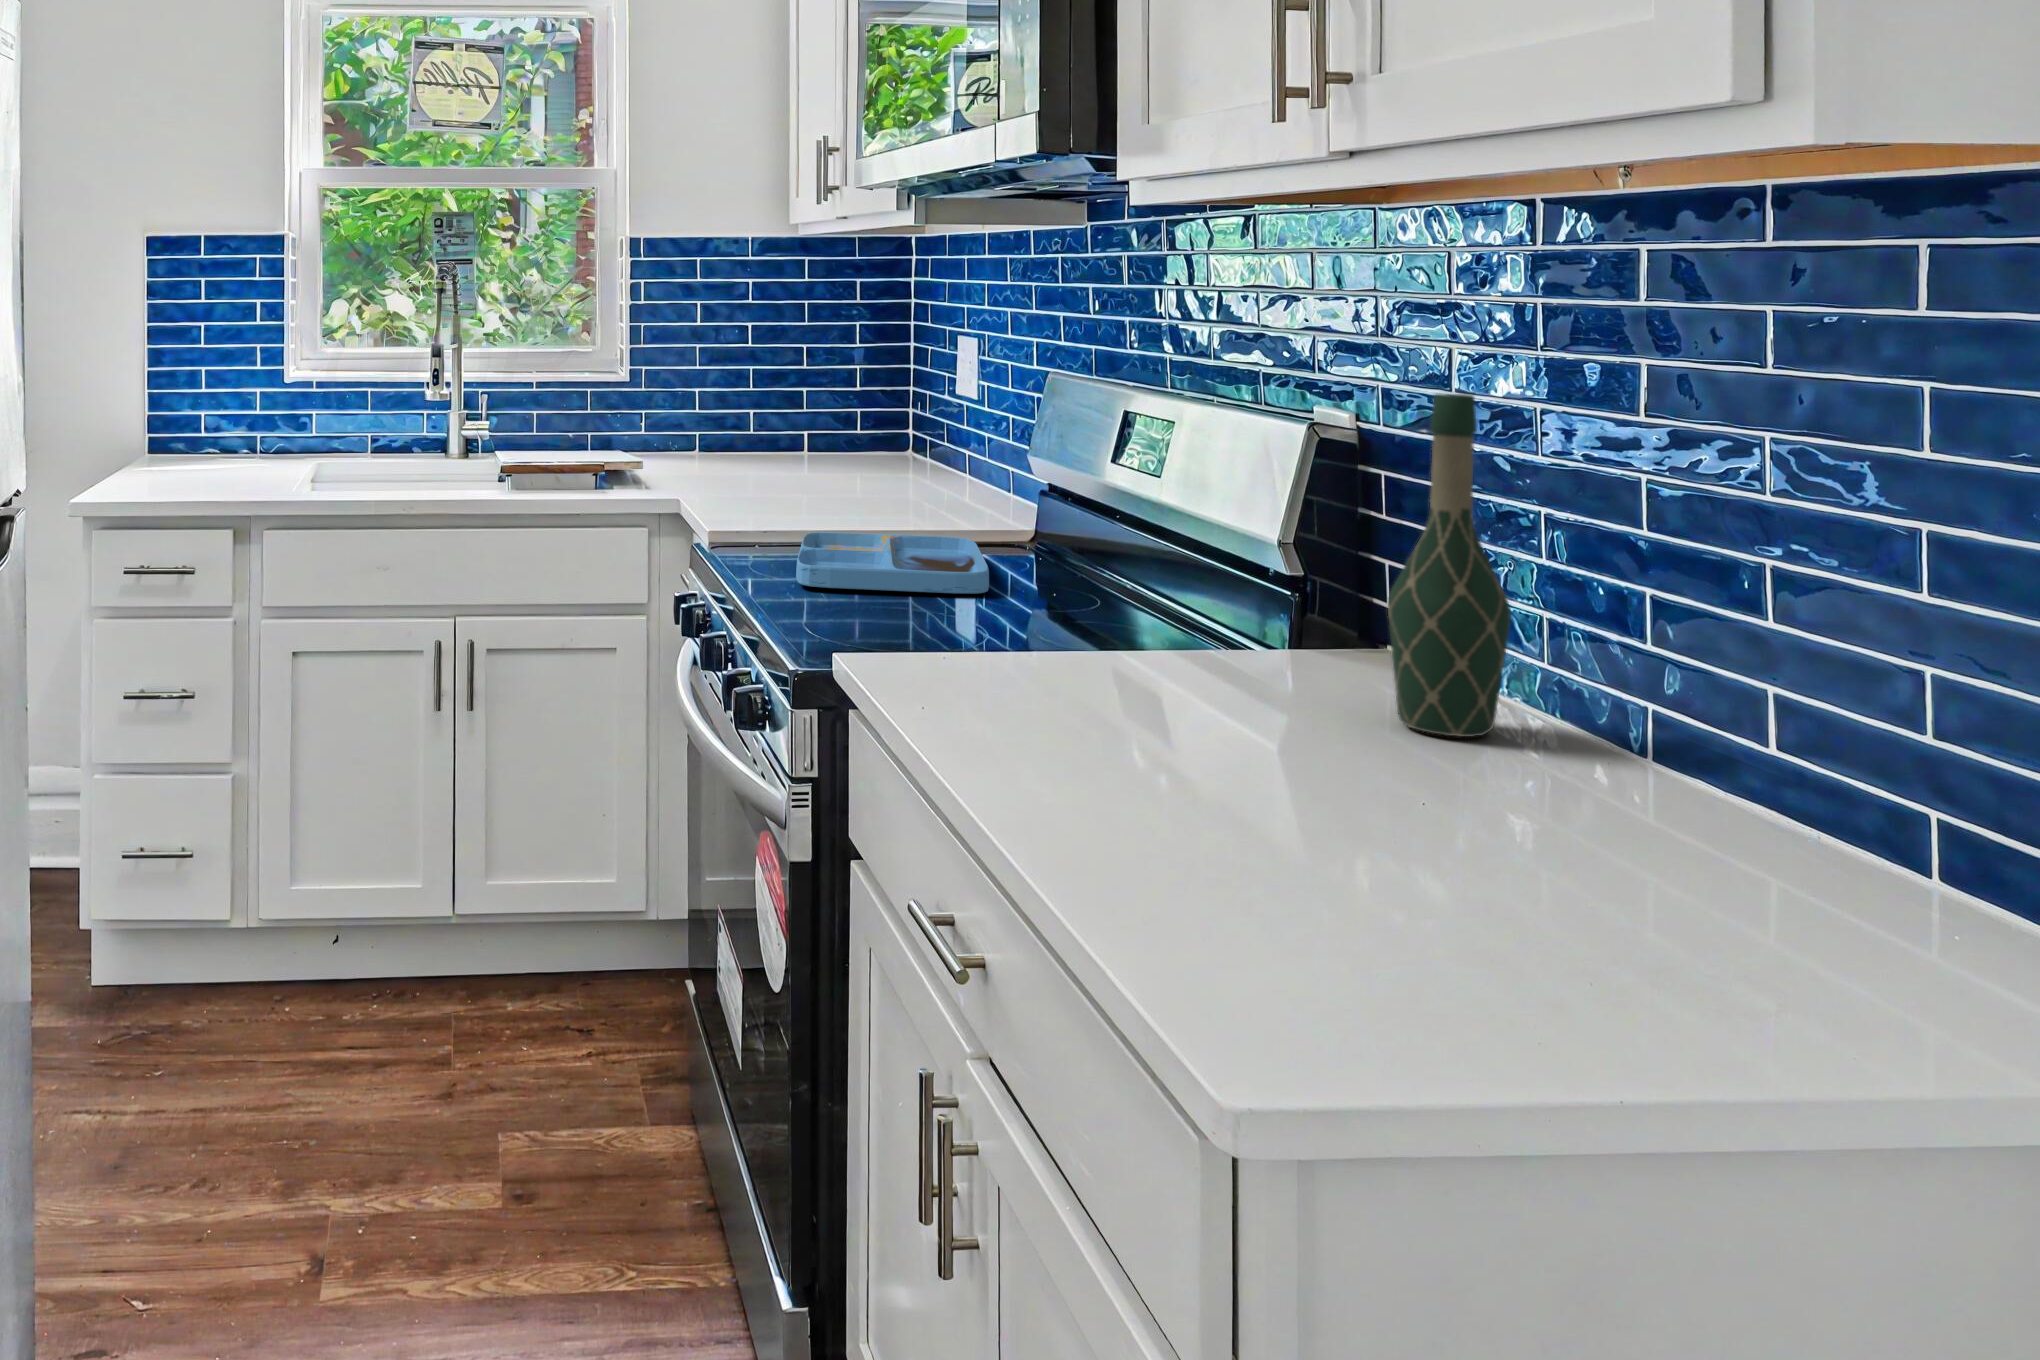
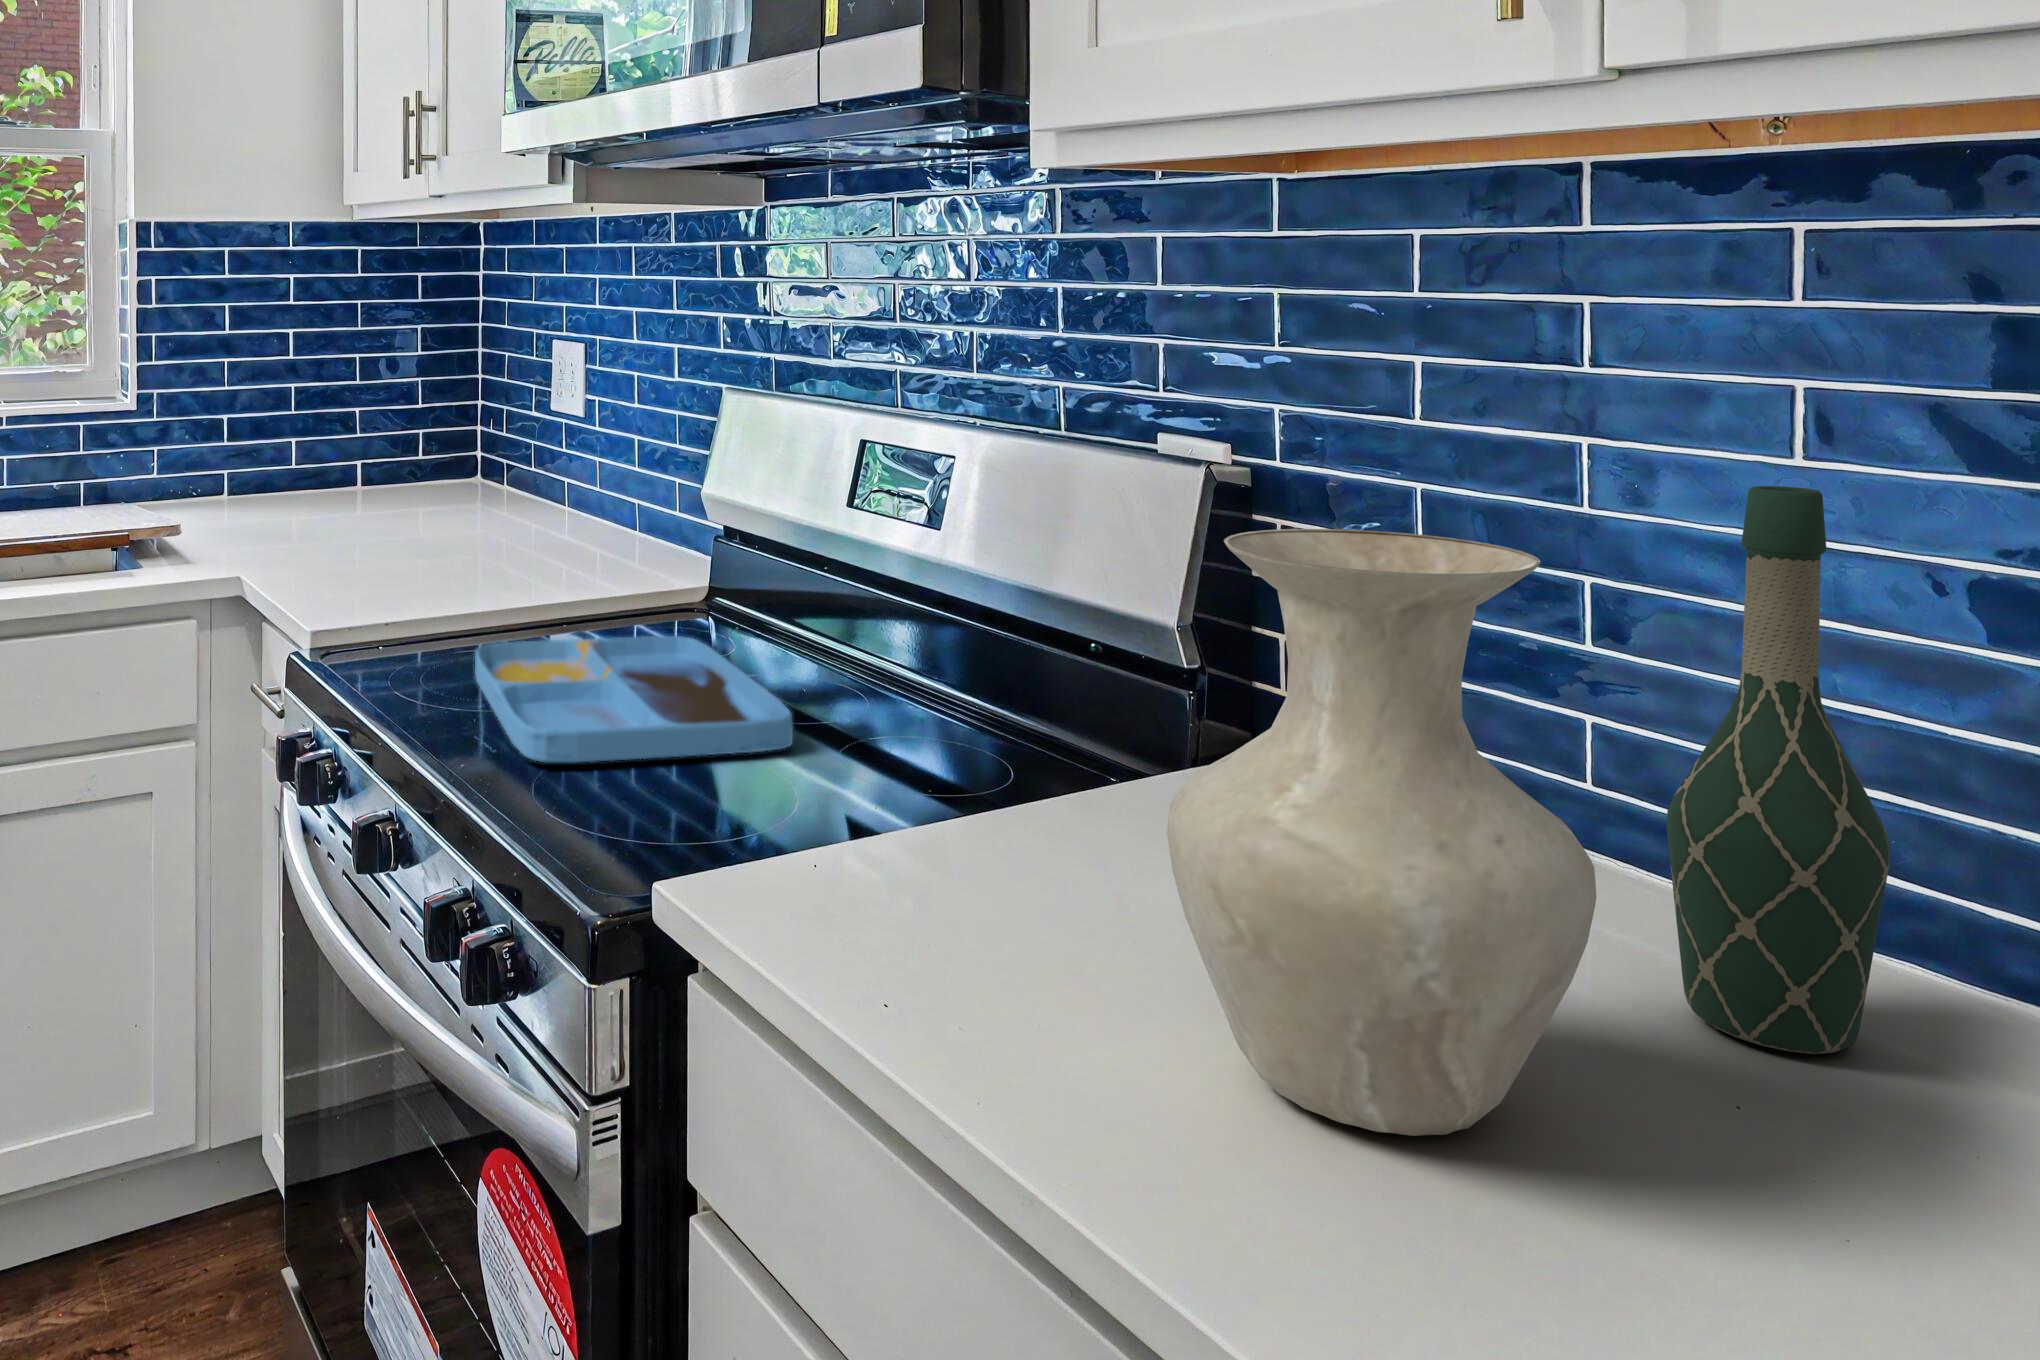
vase: none [1030,410,1252,727] -> present [1167,529,1596,1136]

